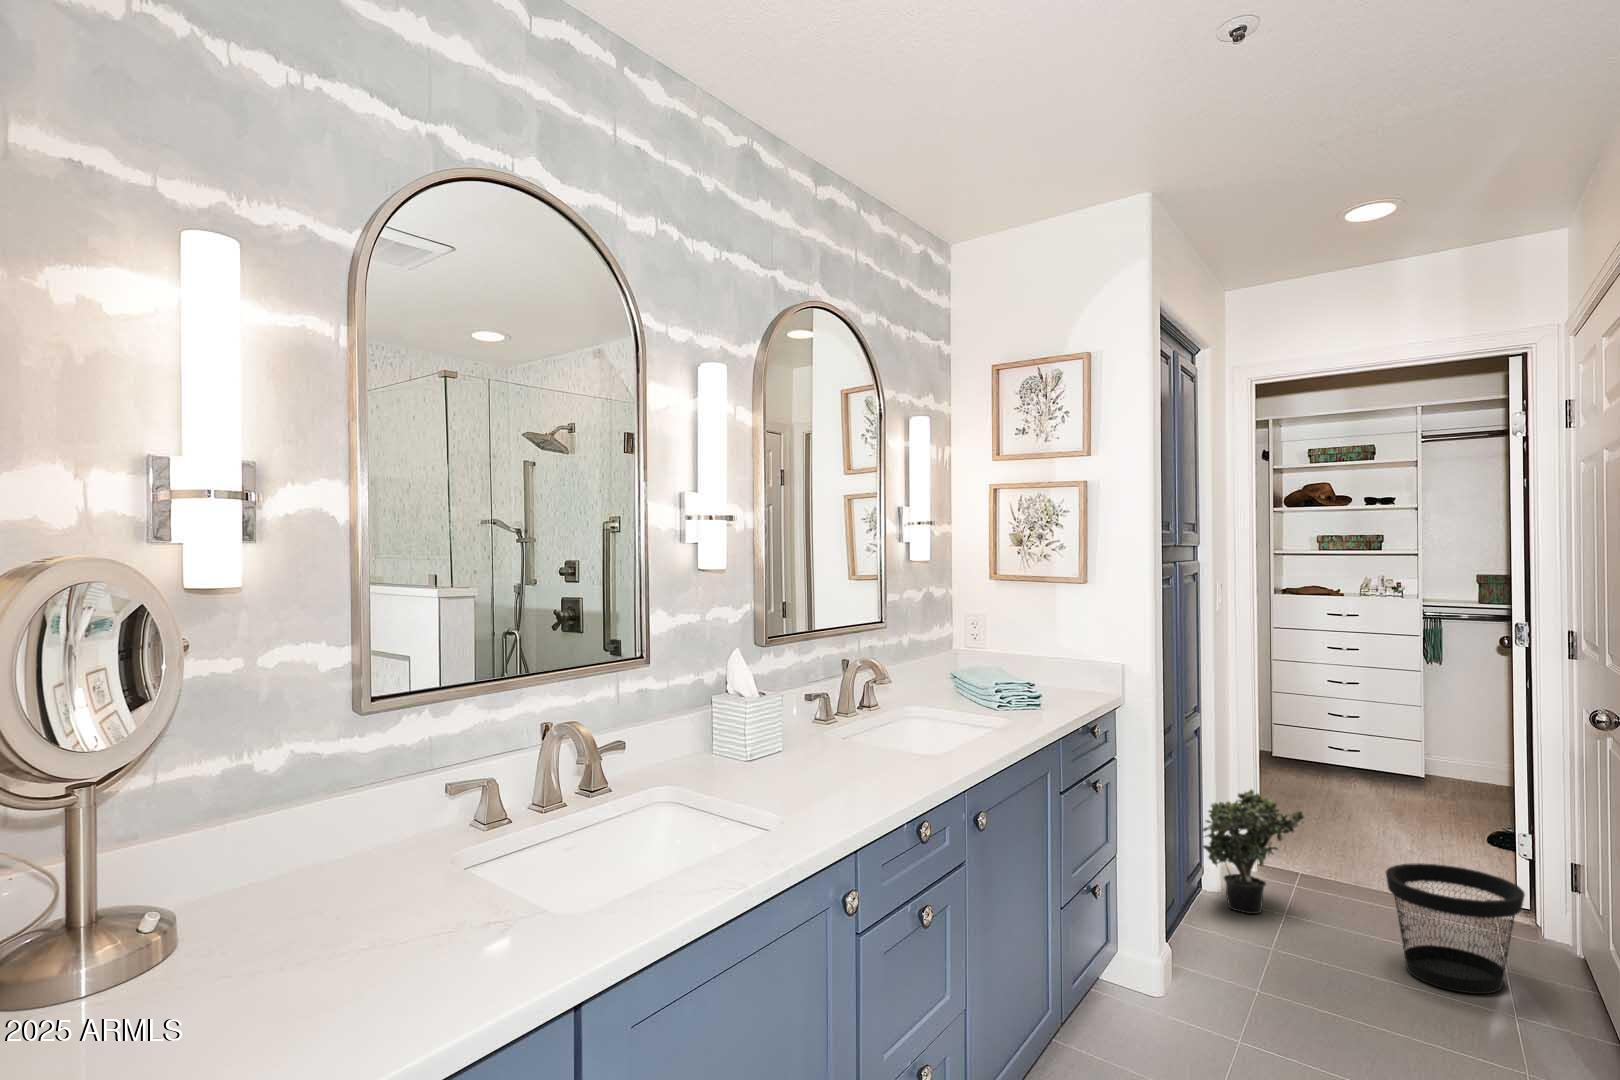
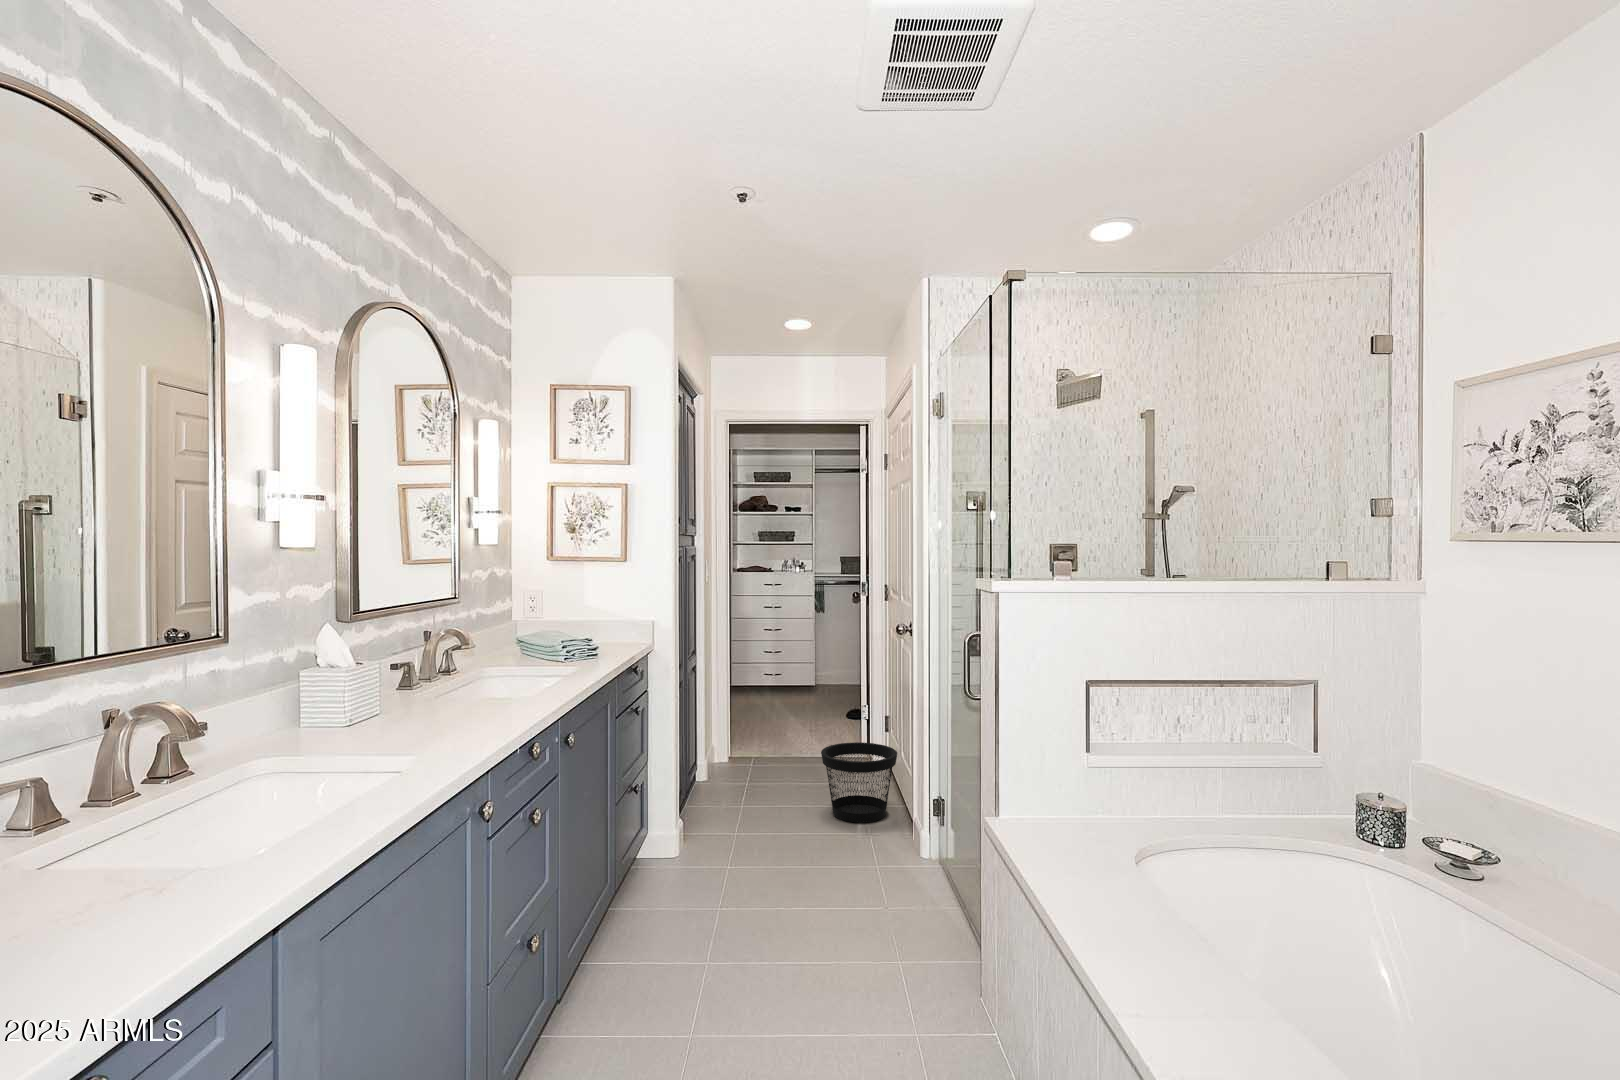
potted plant: present [1203,790,1304,914] -> none [701,709,769,799]

